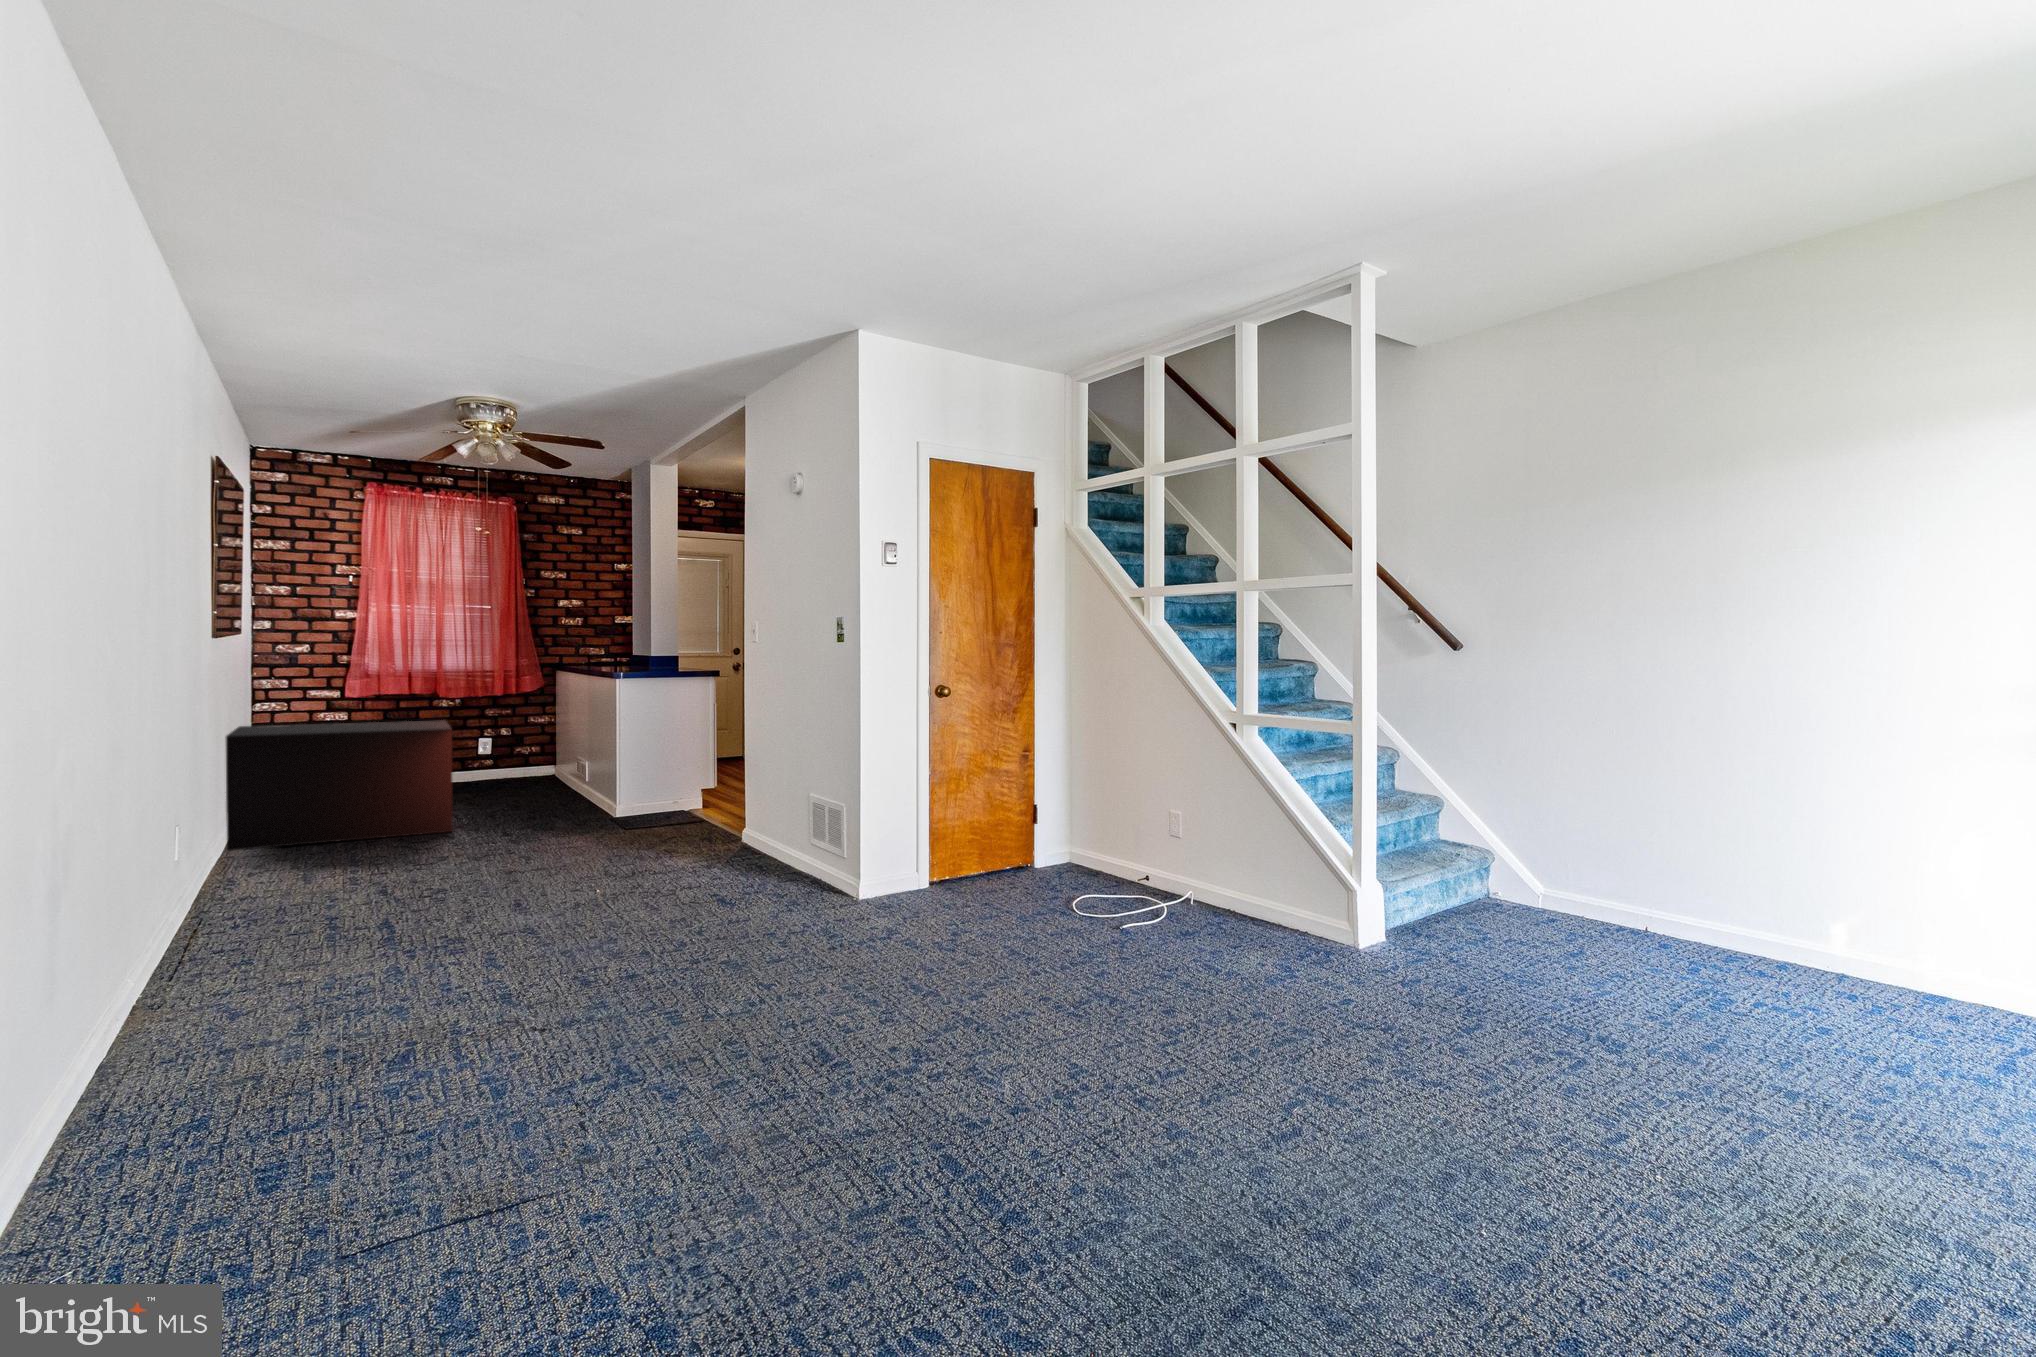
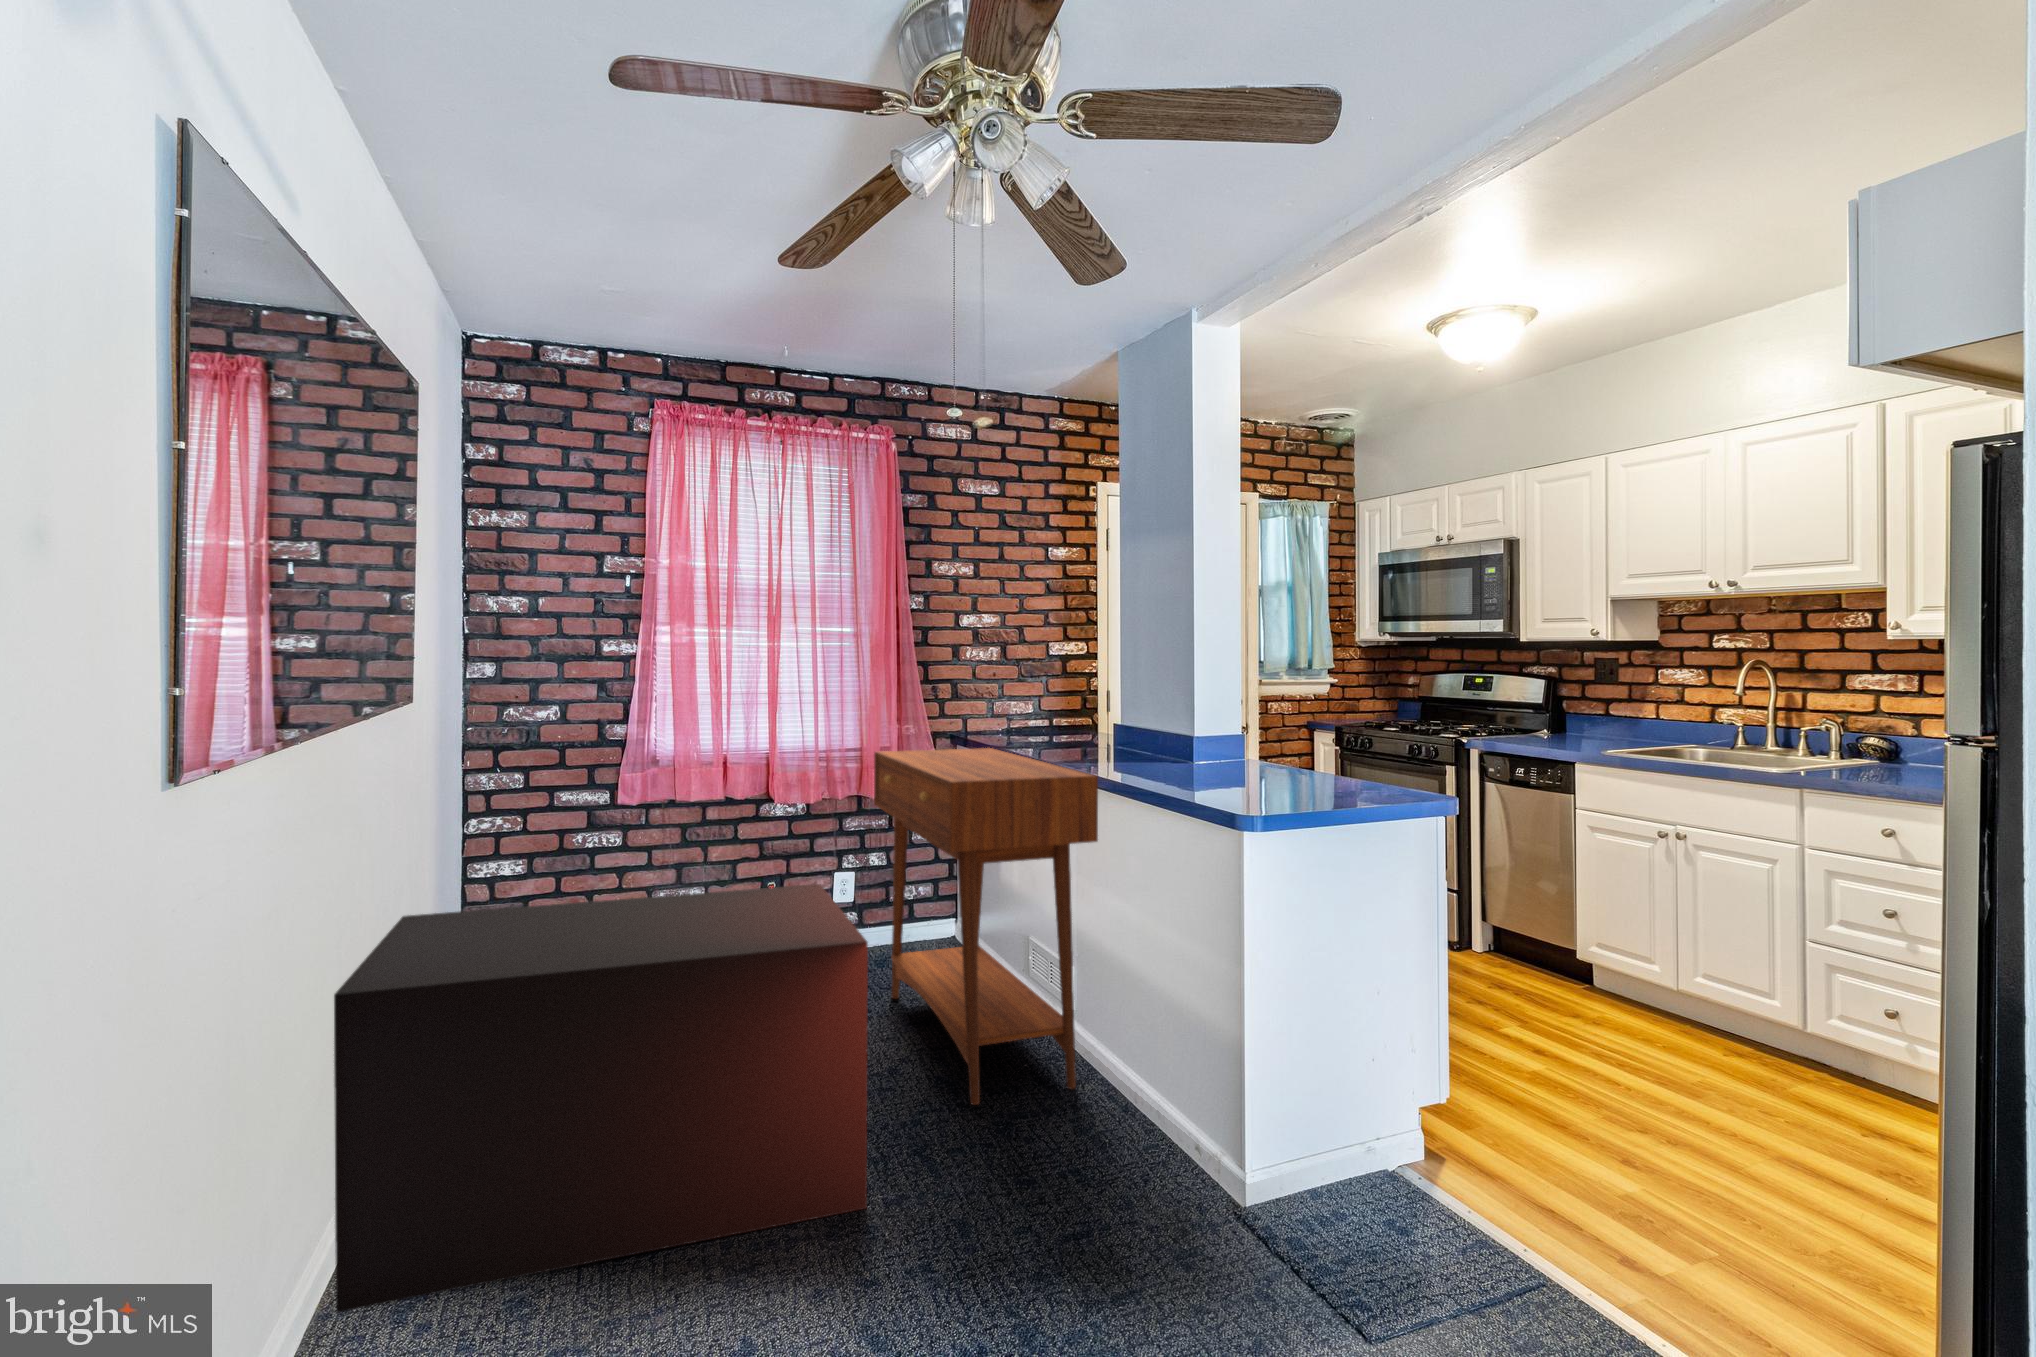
console table: none [491,669,581,812] -> present [874,748,1098,1105]

